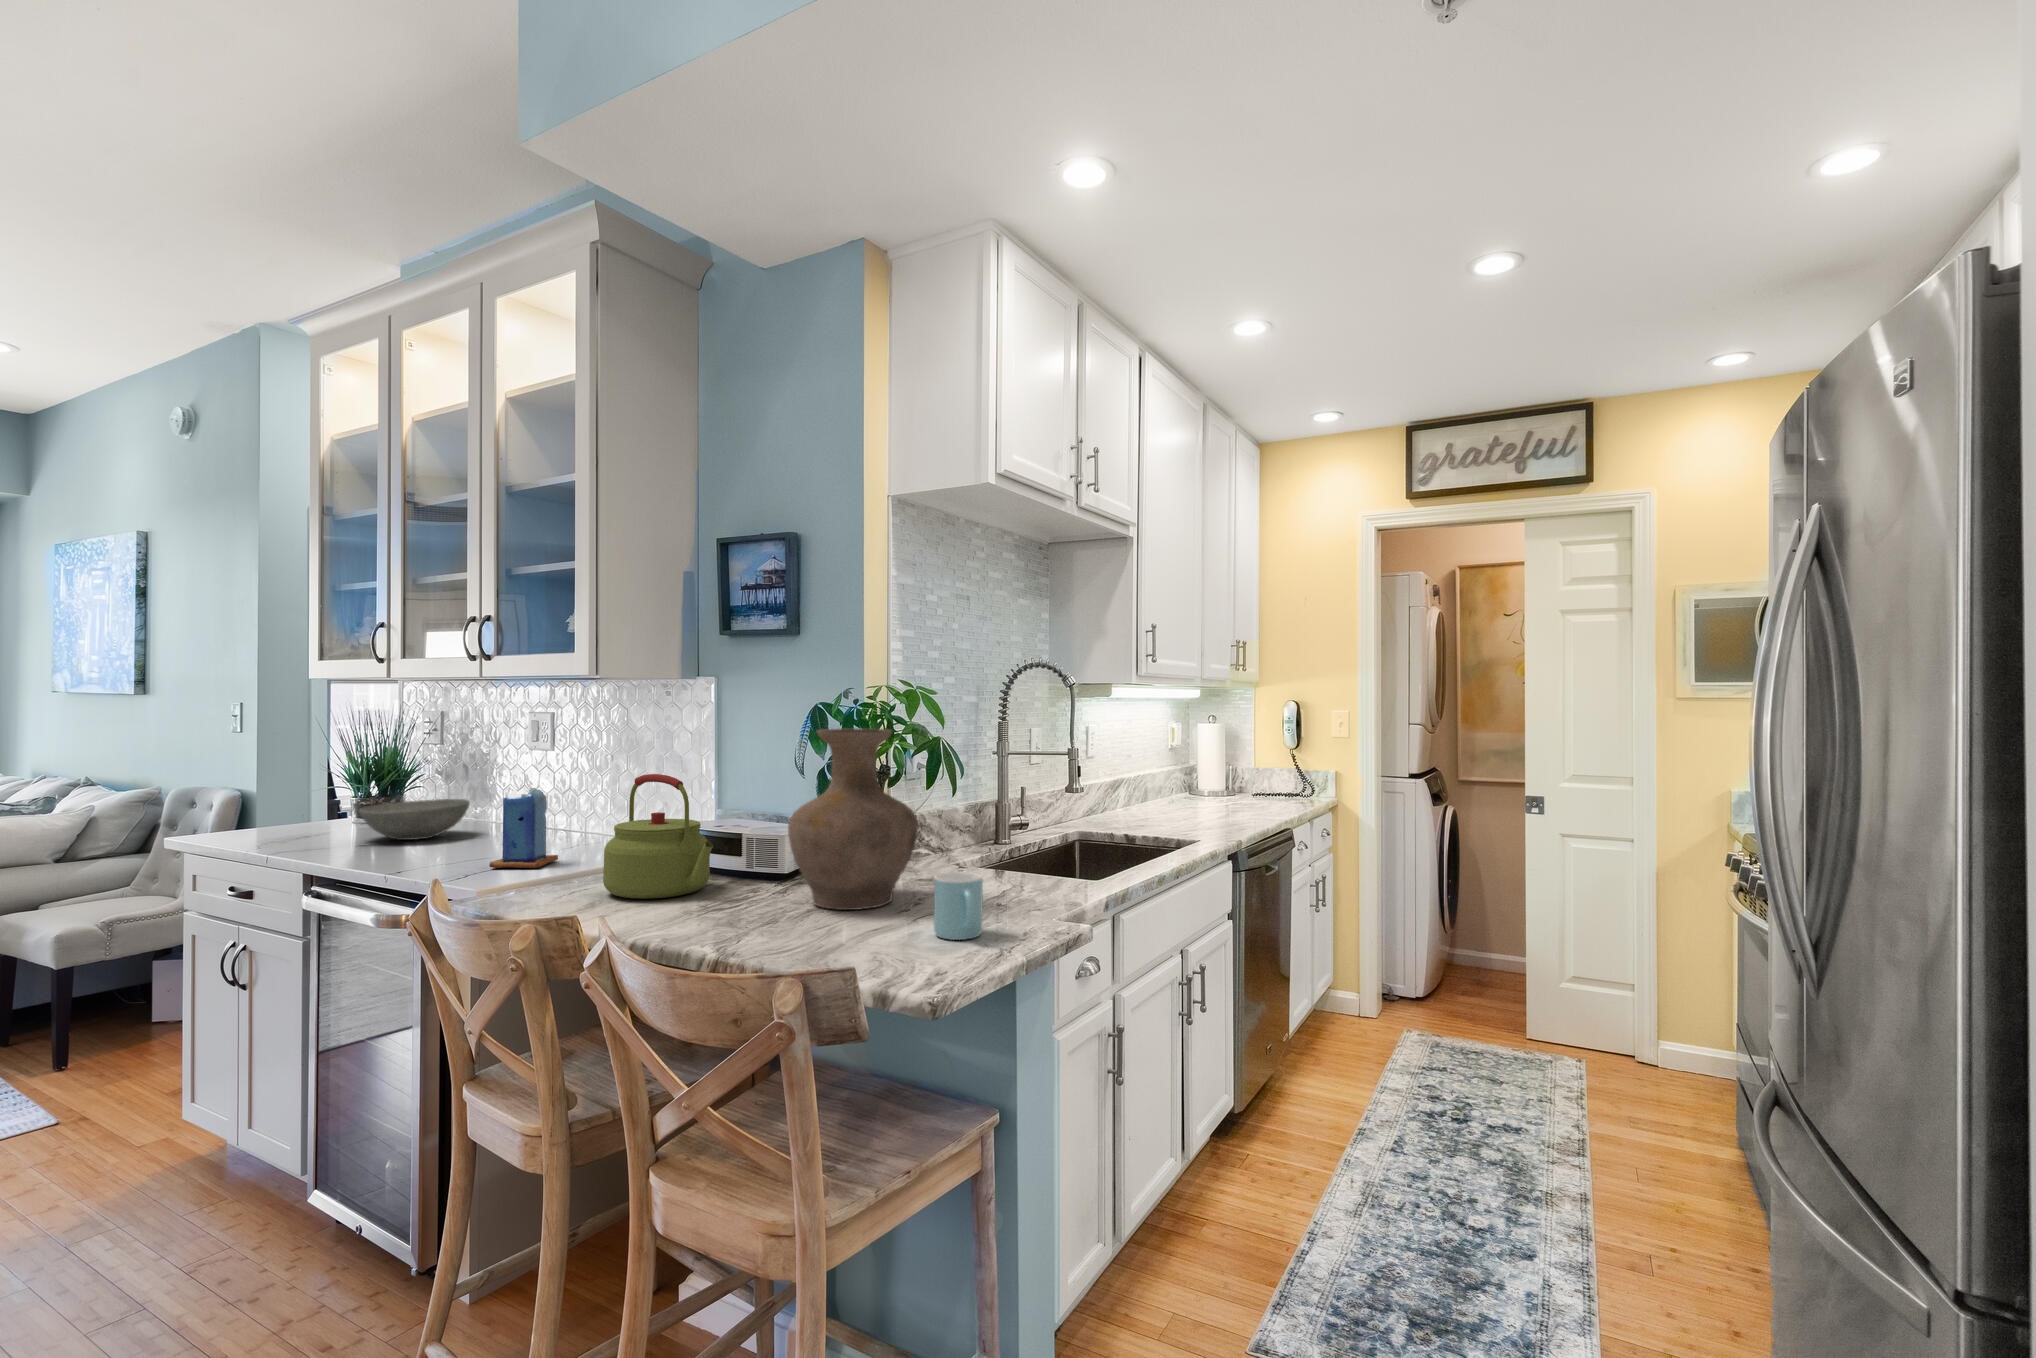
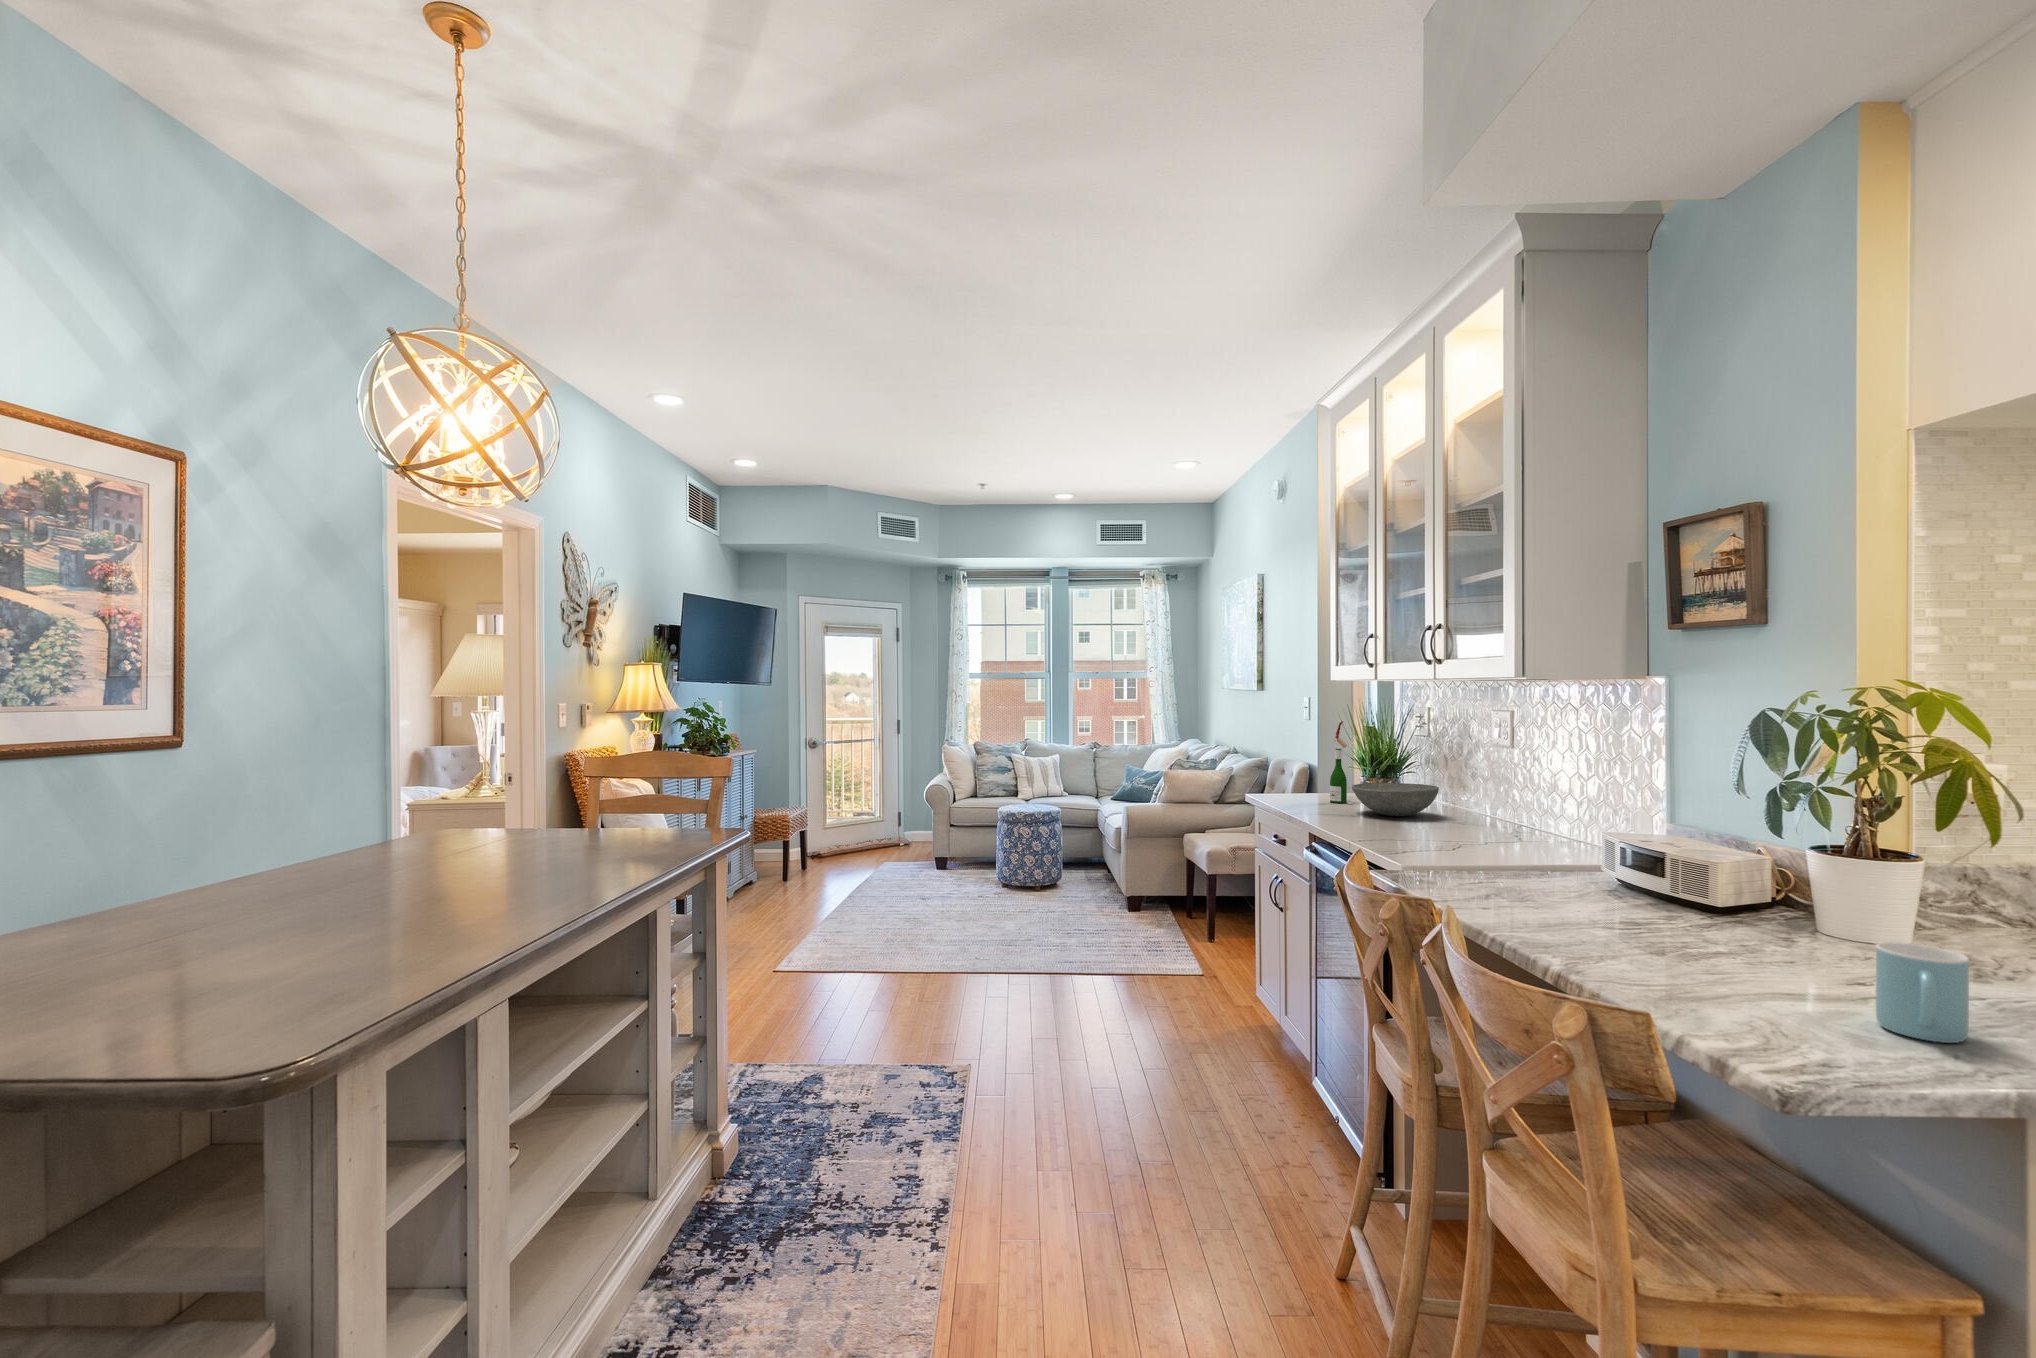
vase: present [788,729,918,910] -> none [1695,740,1903,970]
wine bottle: none [315,731,349,834] -> present [1330,721,1353,804]
kettle: present [603,774,713,899] -> none [1502,776,1620,904]
candle: present [489,784,558,868] -> none [1427,774,1492,854]

